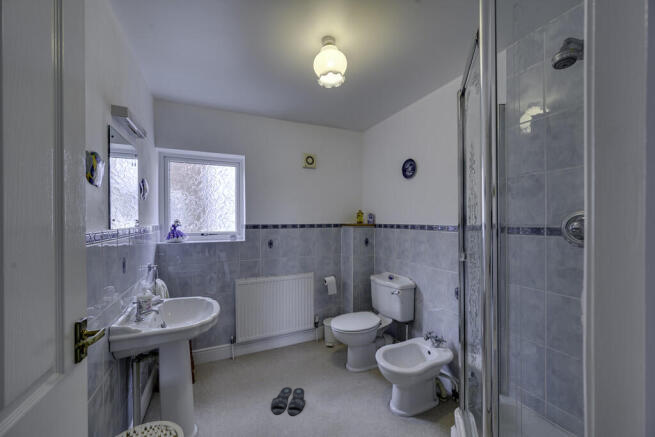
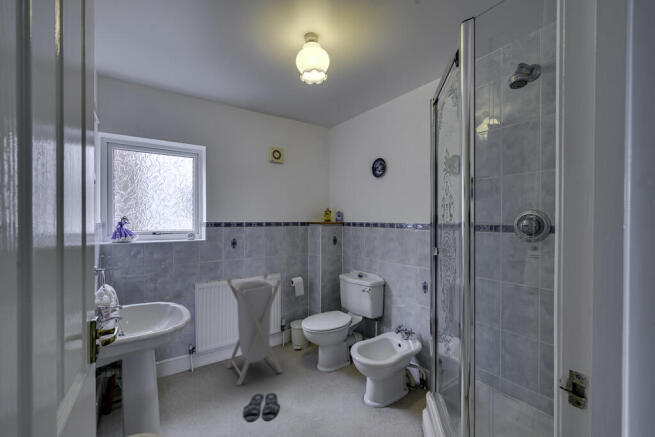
laundry hamper: none [263,273,313,377] -> present [226,274,282,385]

